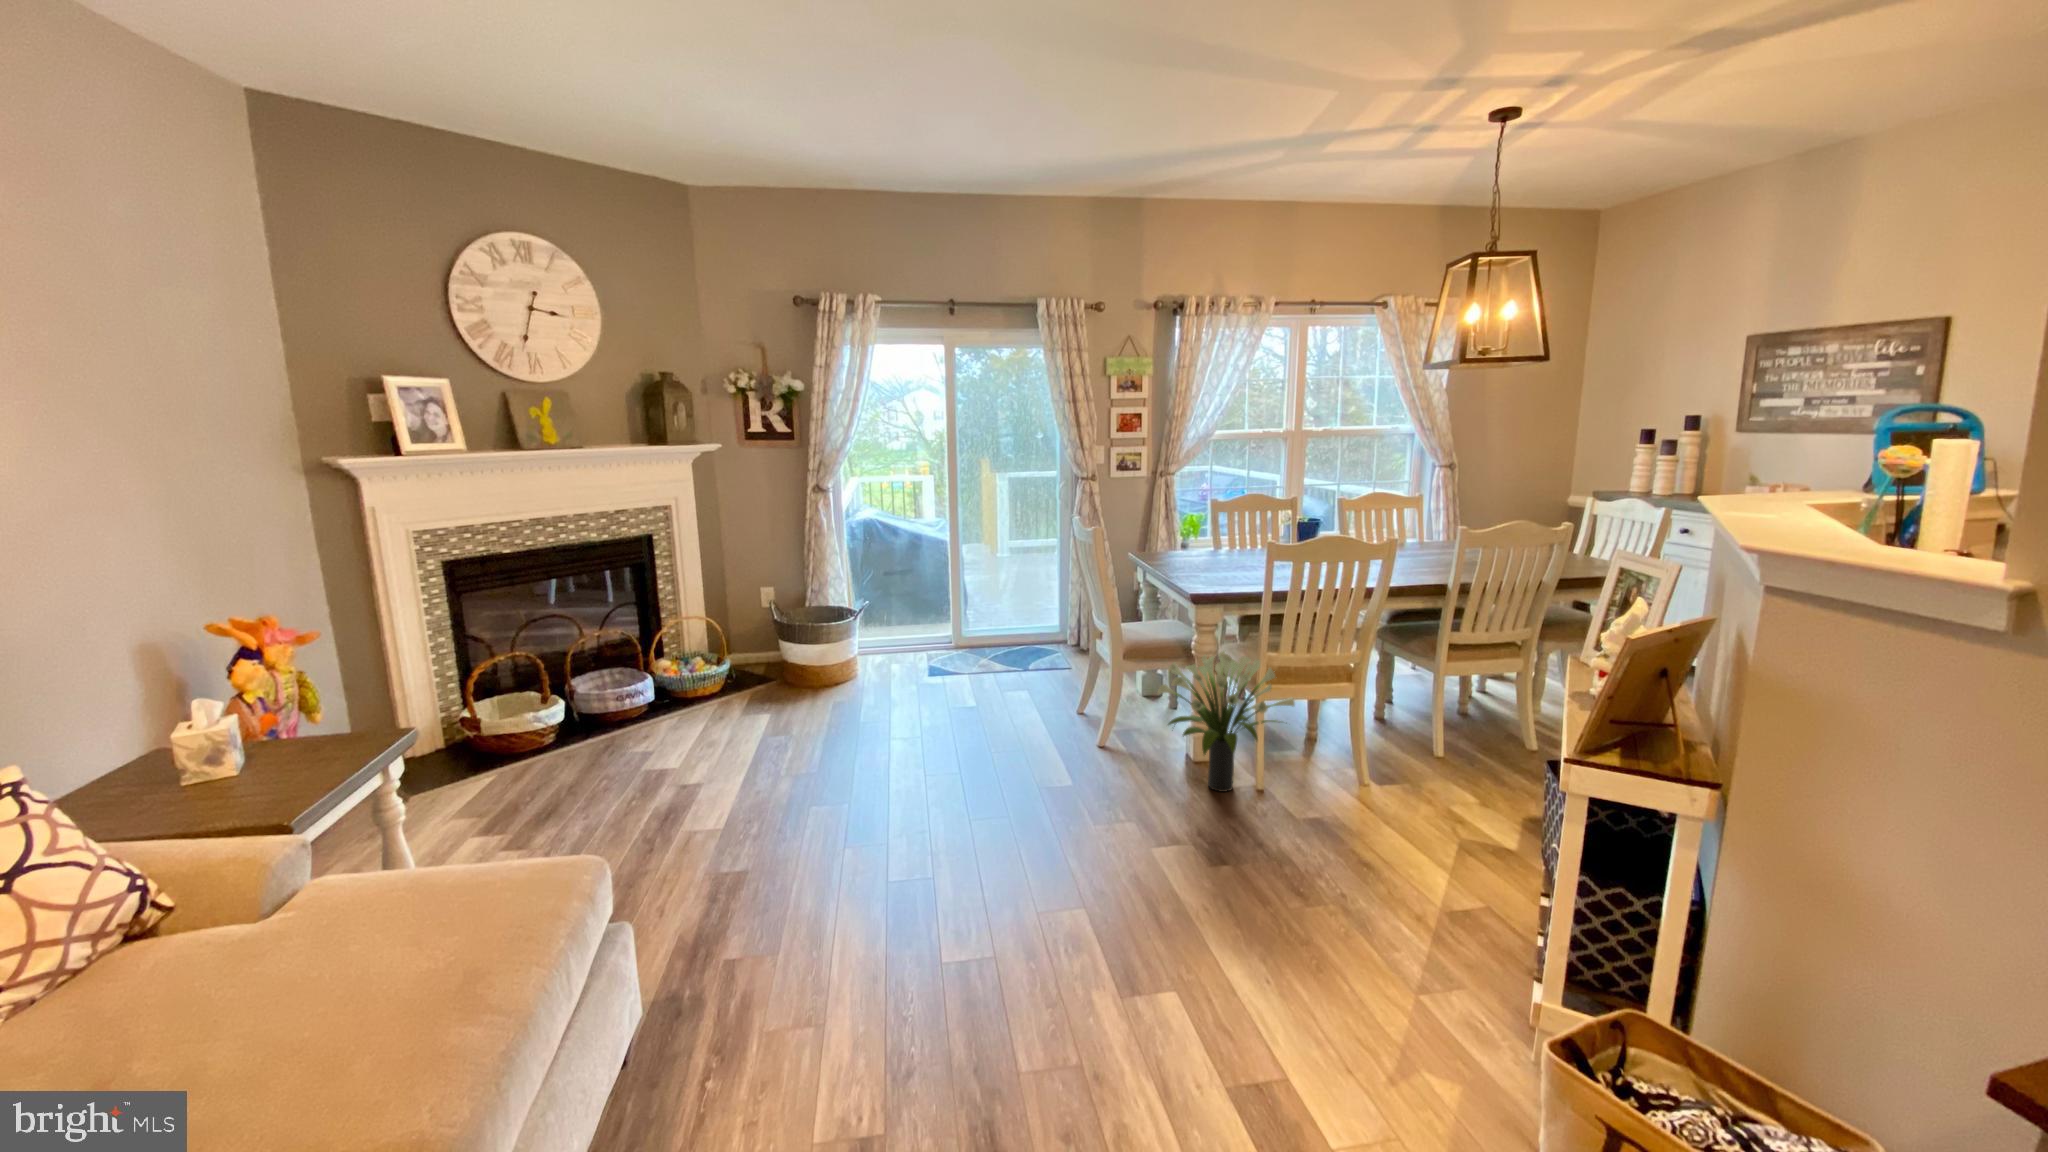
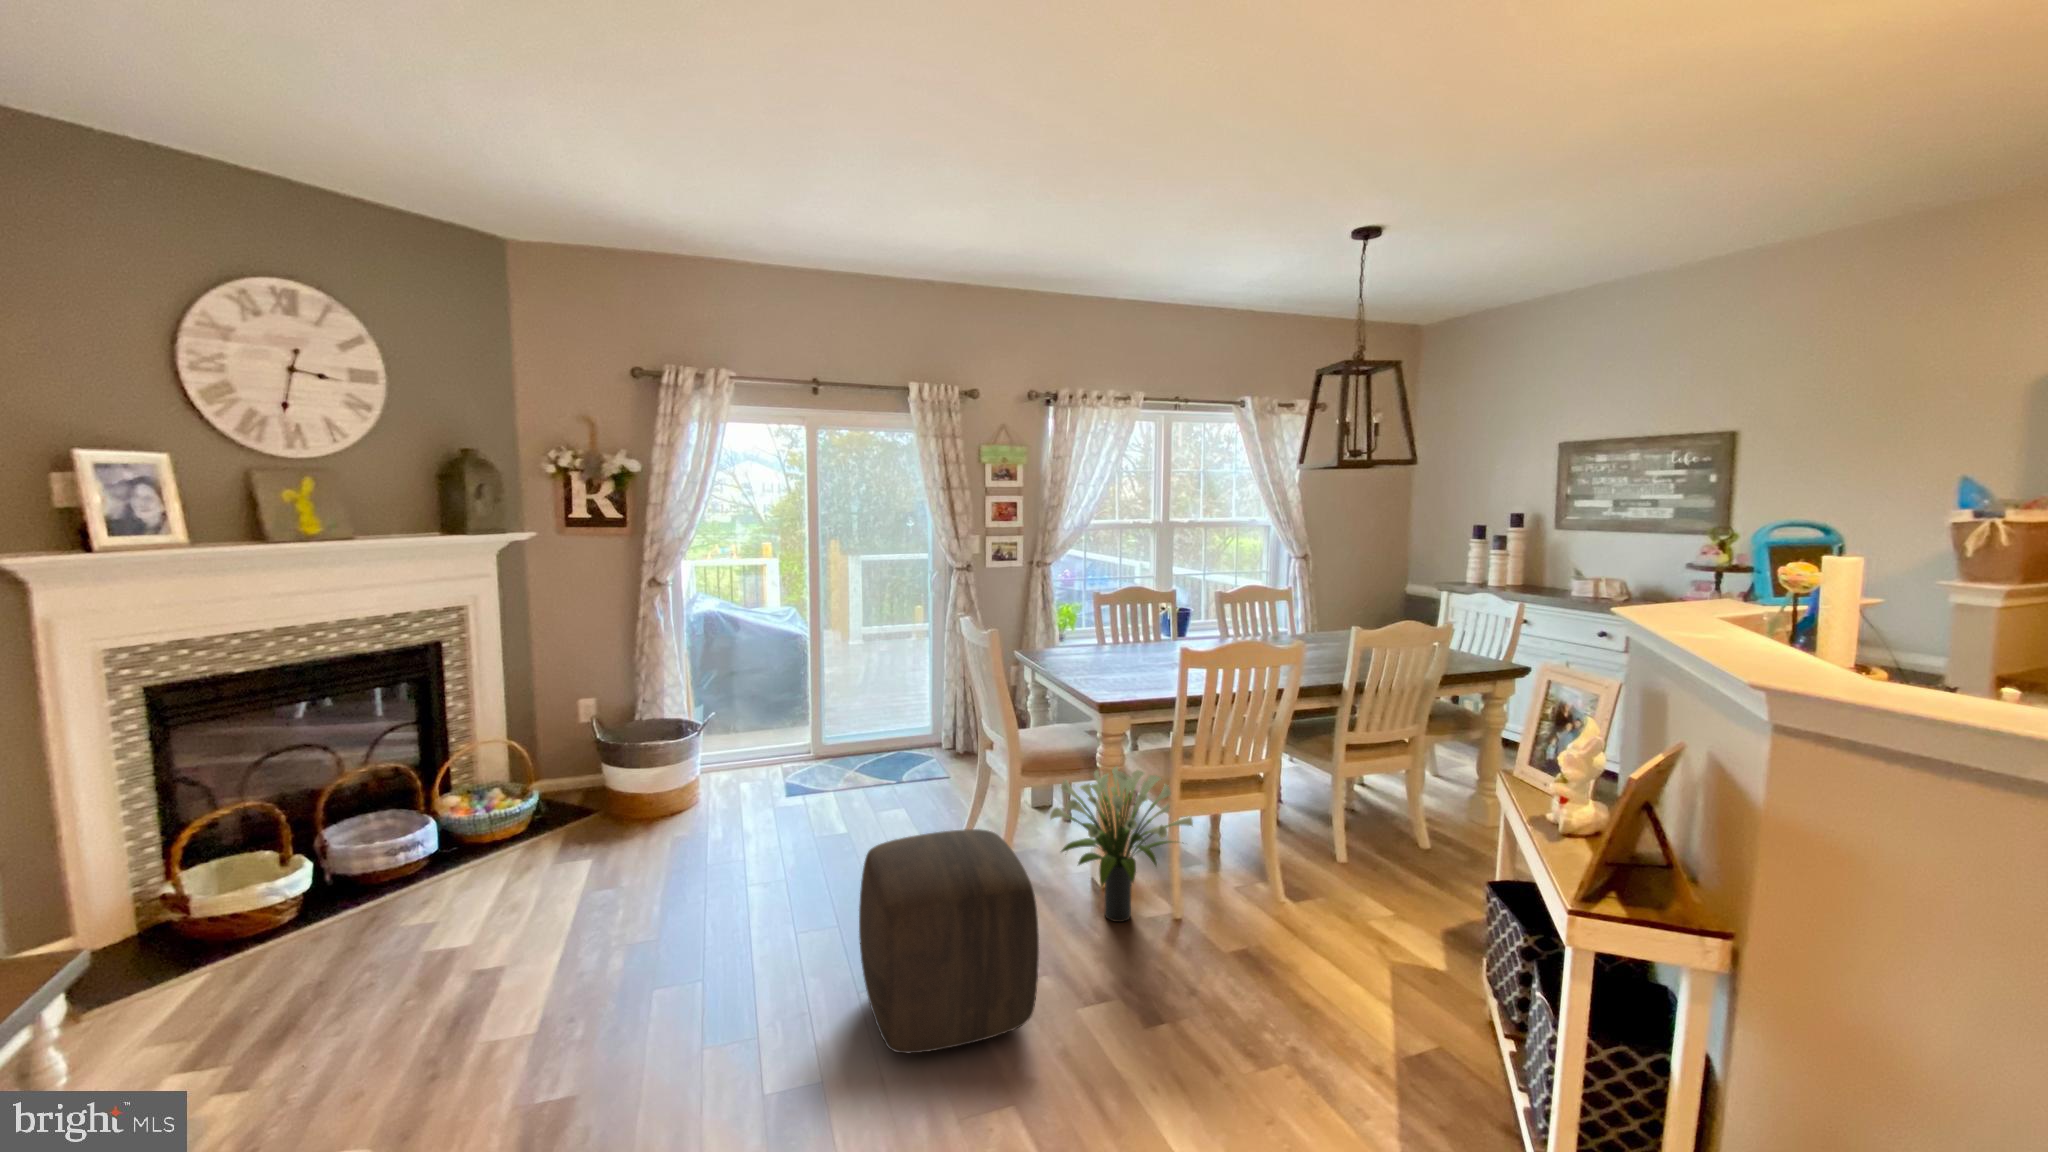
ottoman: none [985,695,1139,873] -> present [859,829,1039,1053]

